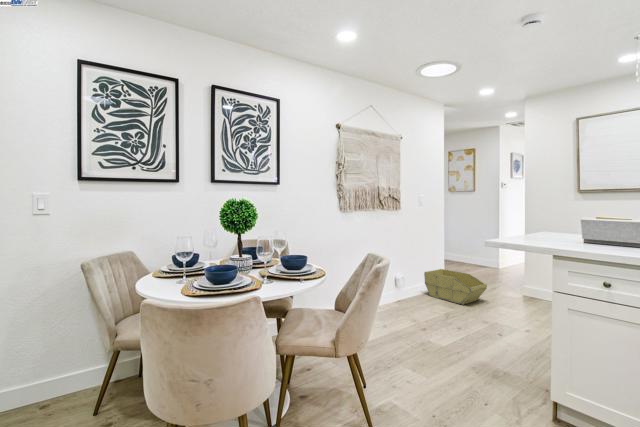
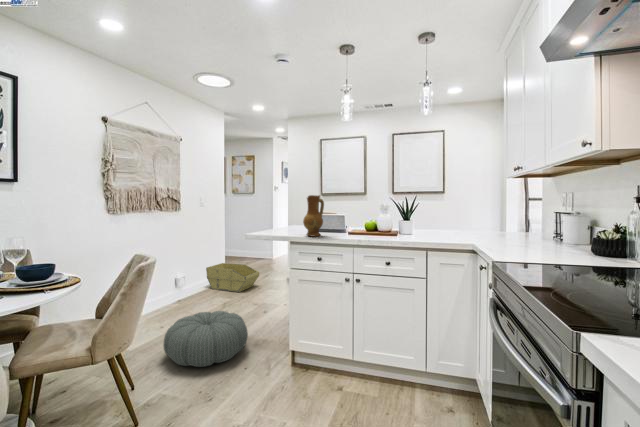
ceramic jug: none [576,190,614,249] -> present [303,195,324,236]
pouf: none [389,322,483,386] -> present [164,311,248,367]

